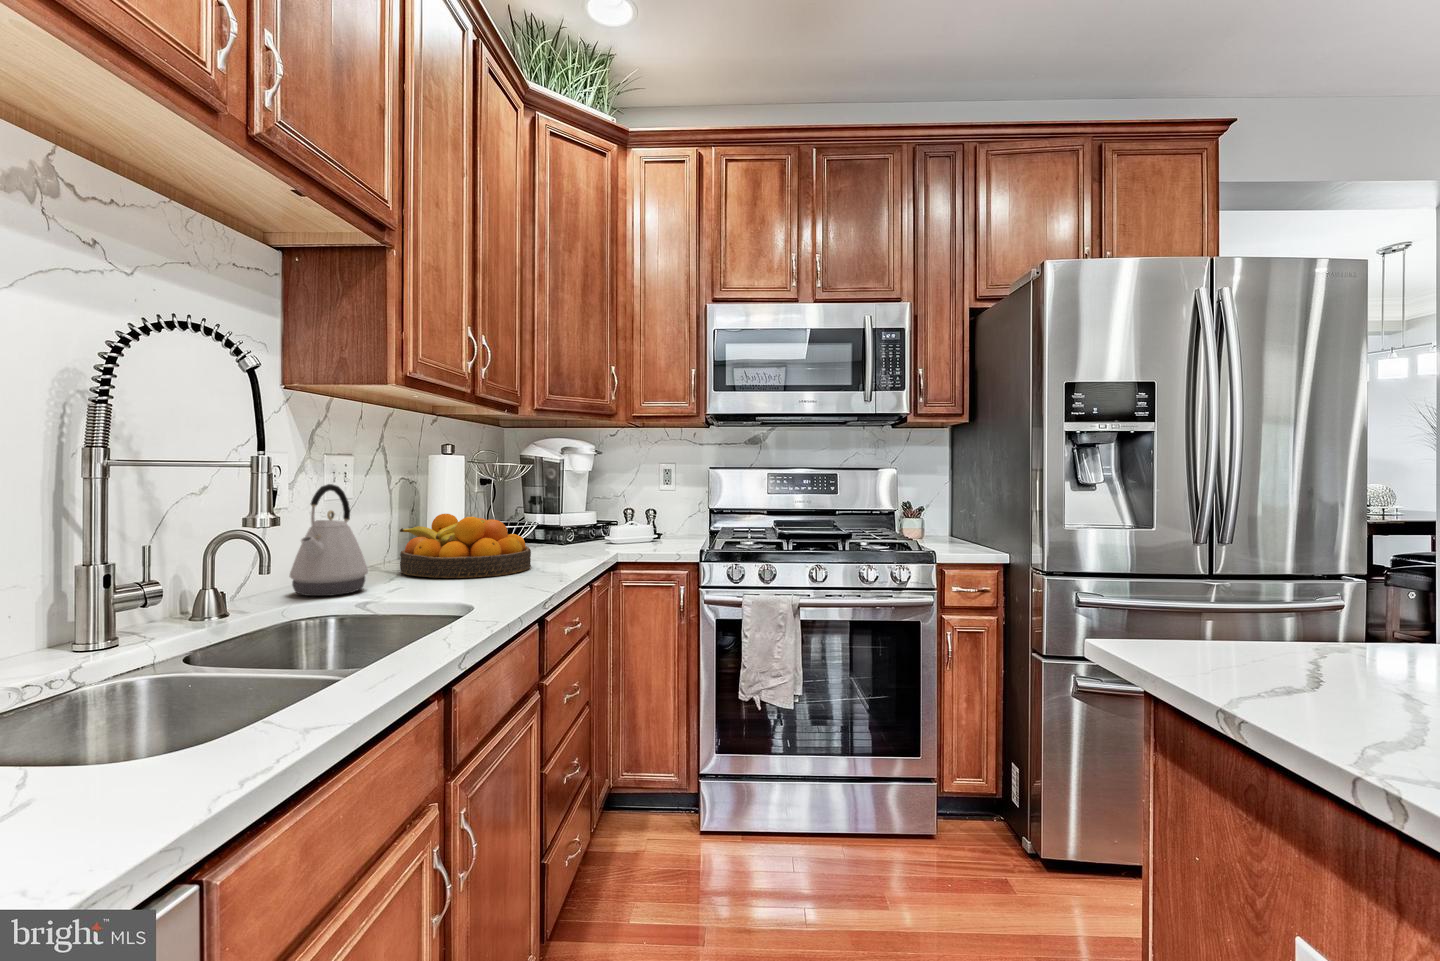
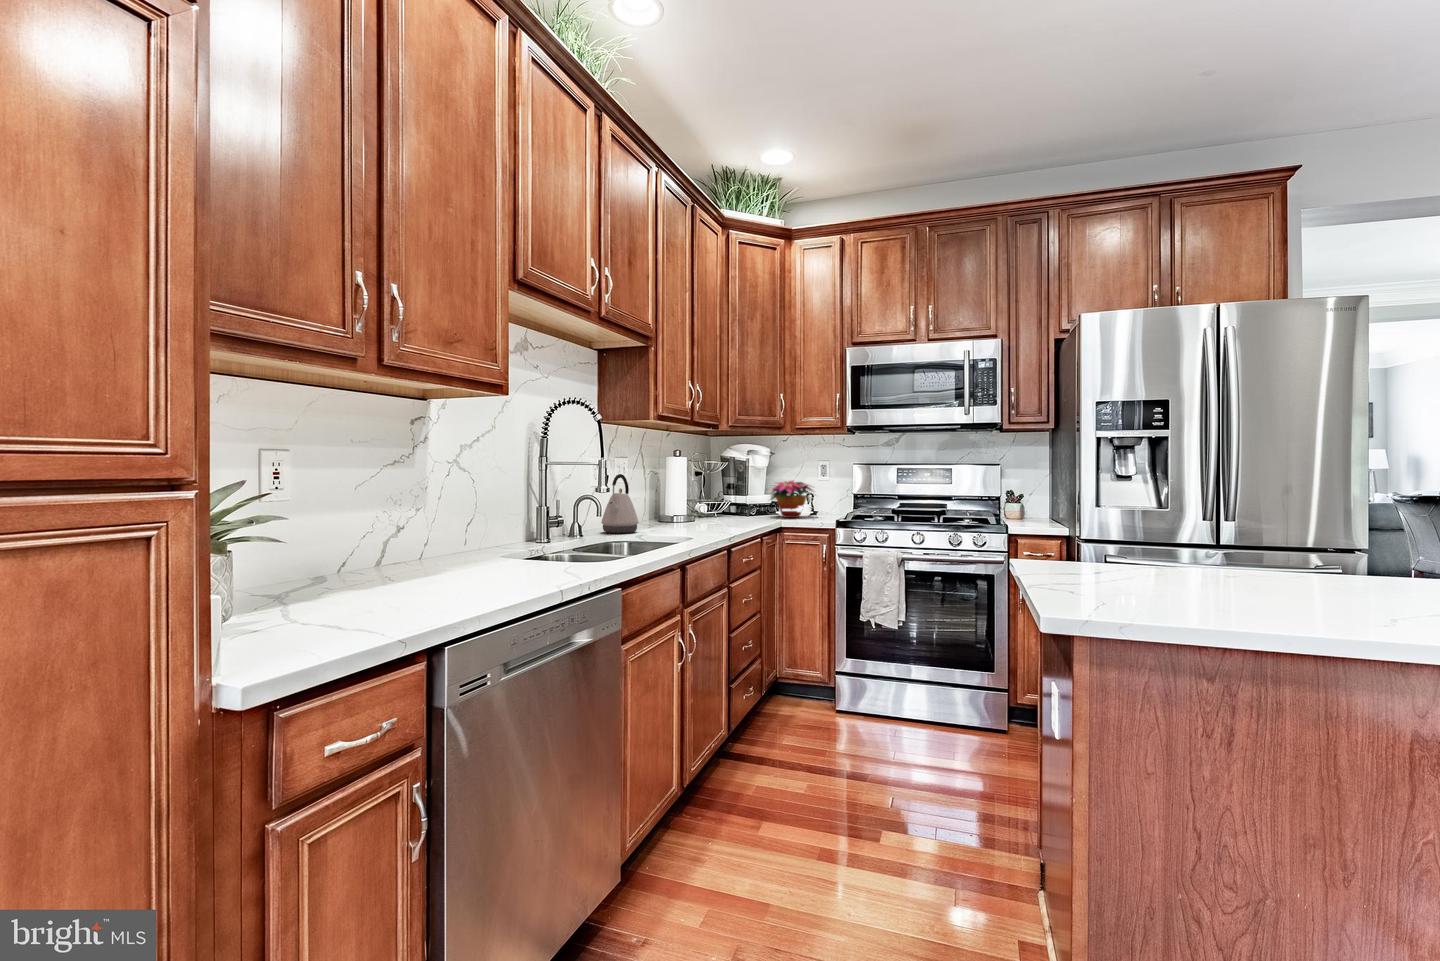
flower arrangement: none [587,491,669,546] -> present [771,481,813,518]
fruit bowl: present [400,514,531,578] -> none [651,492,725,529]

